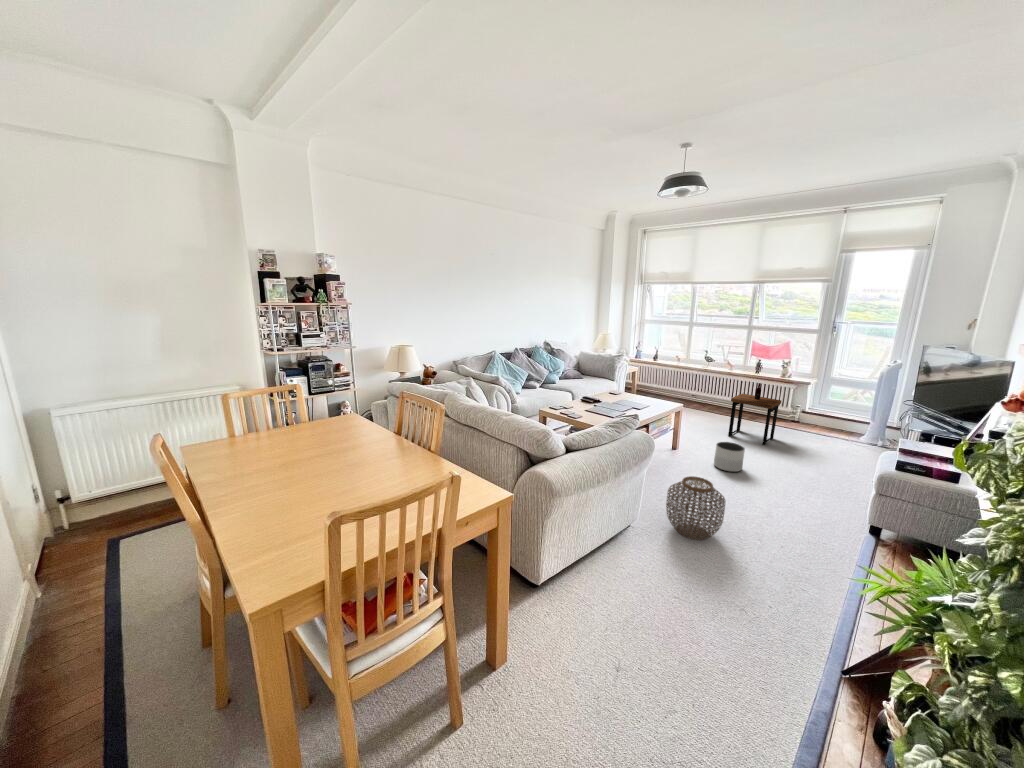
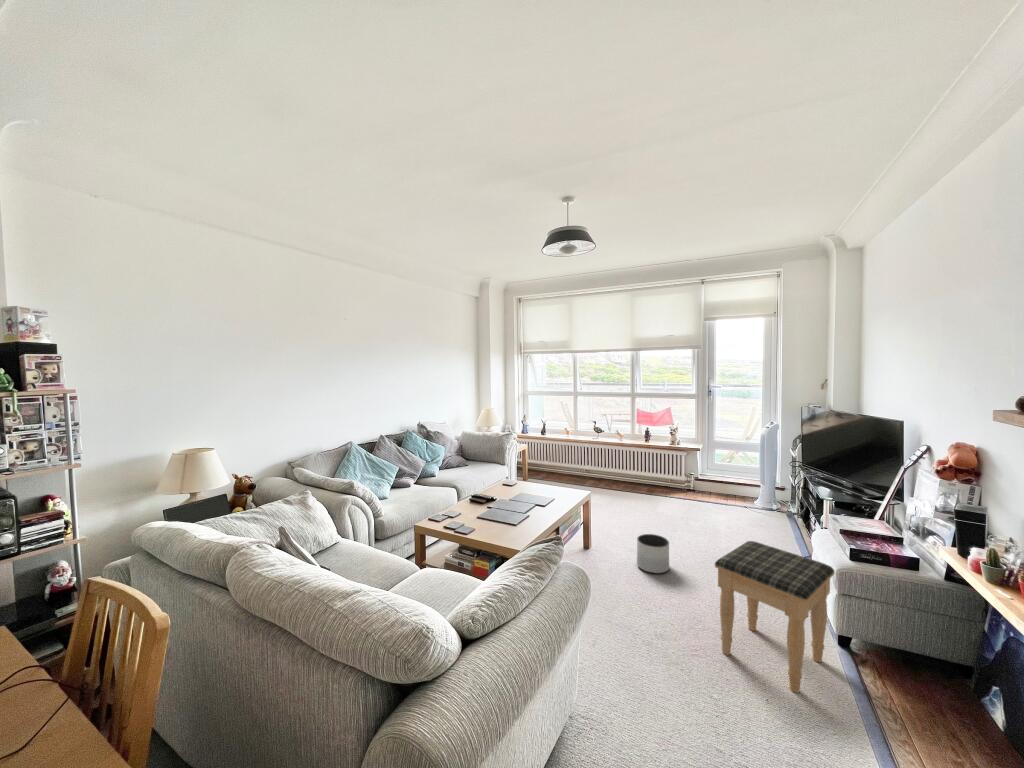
side table: present [728,383,781,445] -> none [635,456,683,527]
footstool: none [761,447,871,550] -> present [715,541,835,693]
woven basket: present [666,476,725,540] -> none [613,613,693,718]

